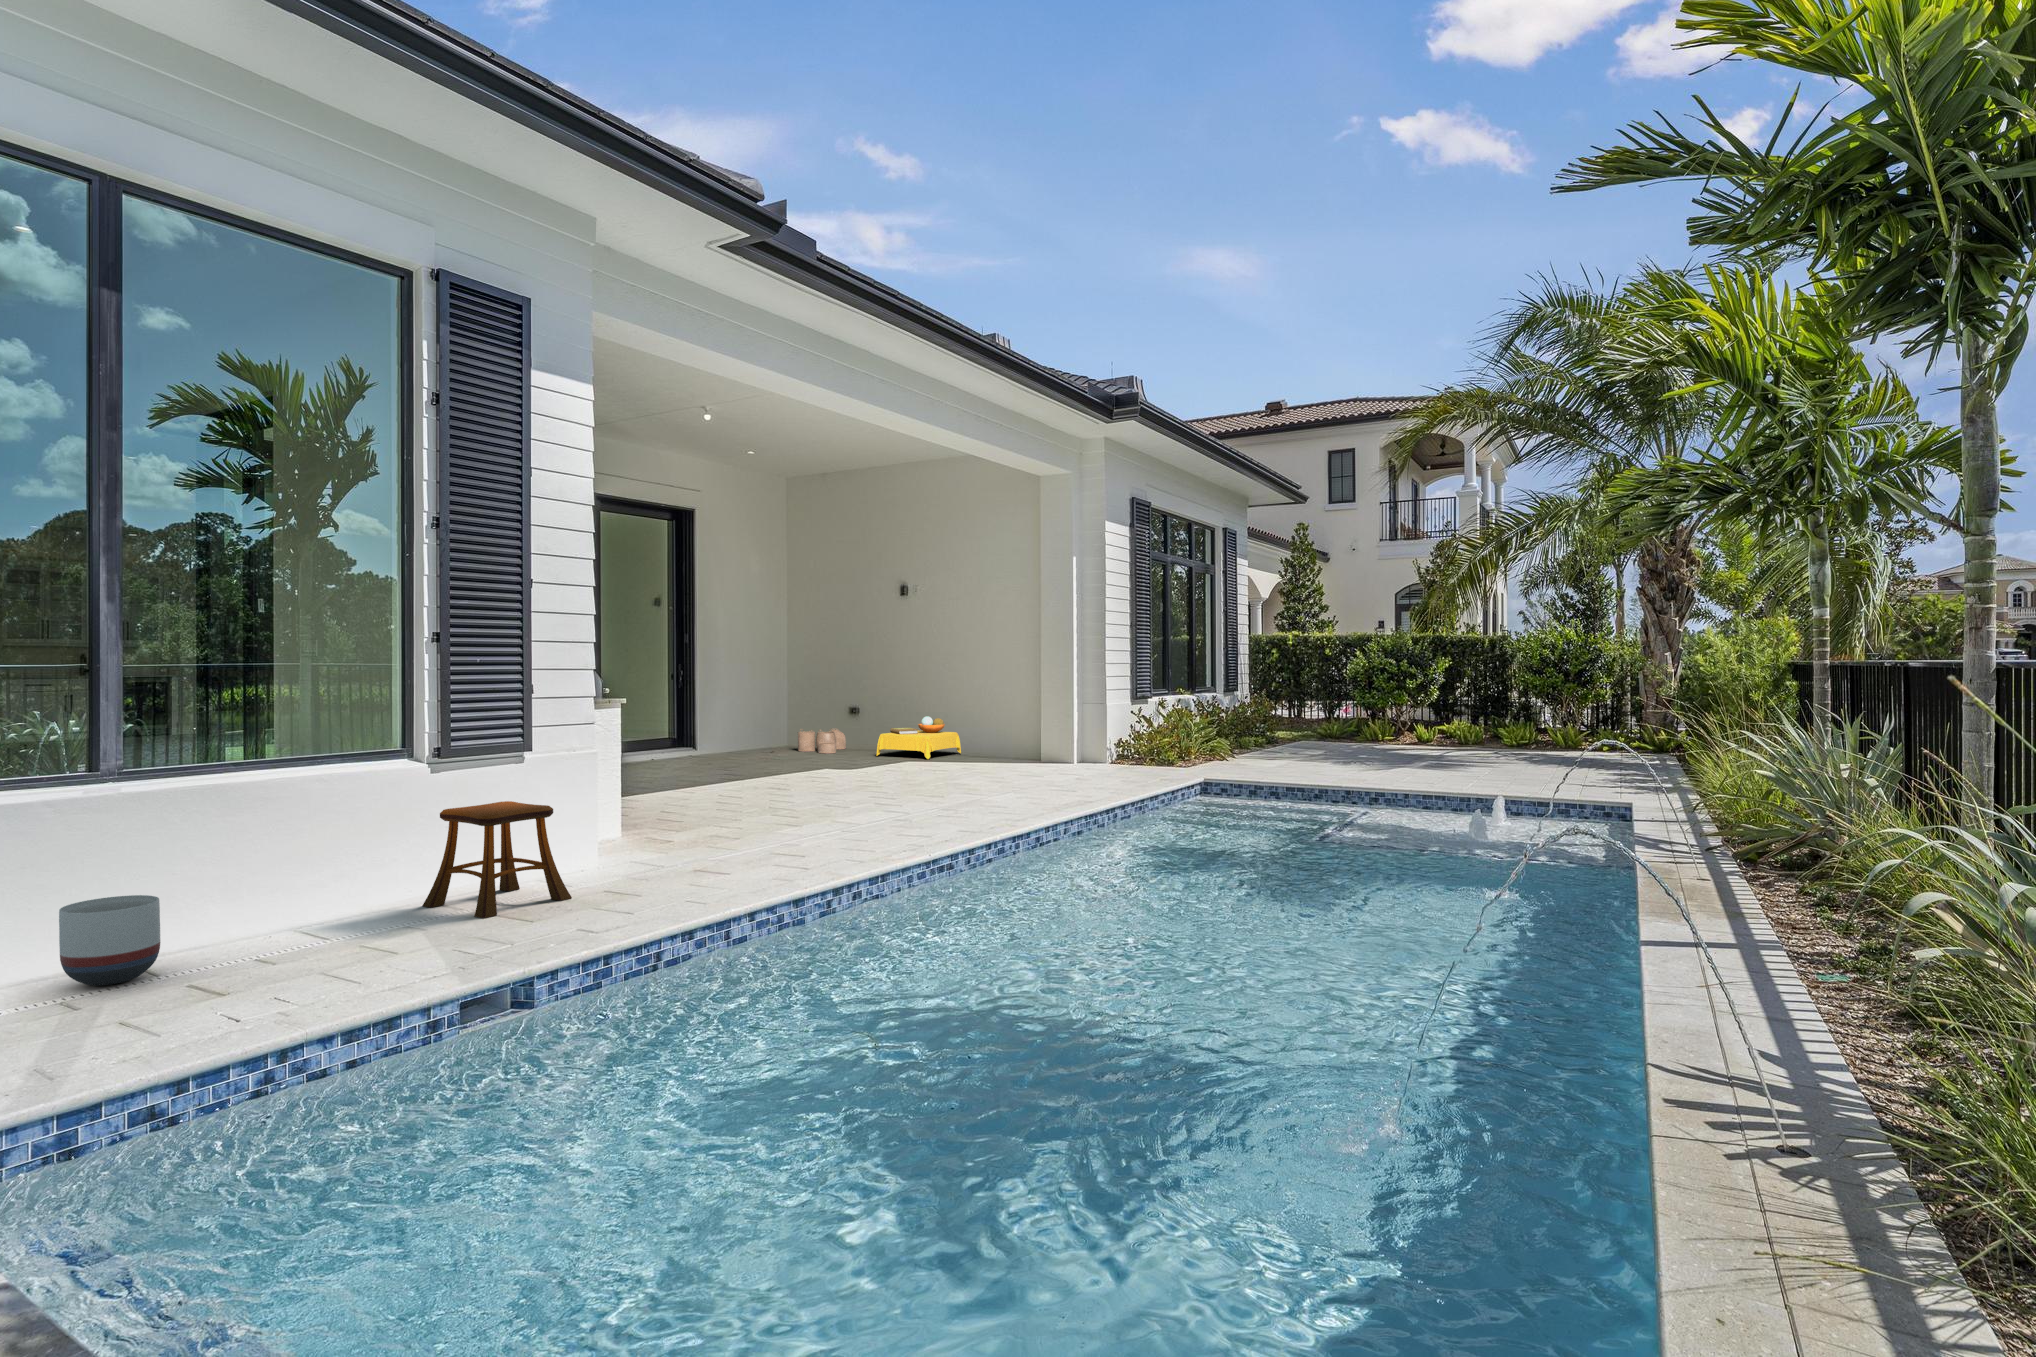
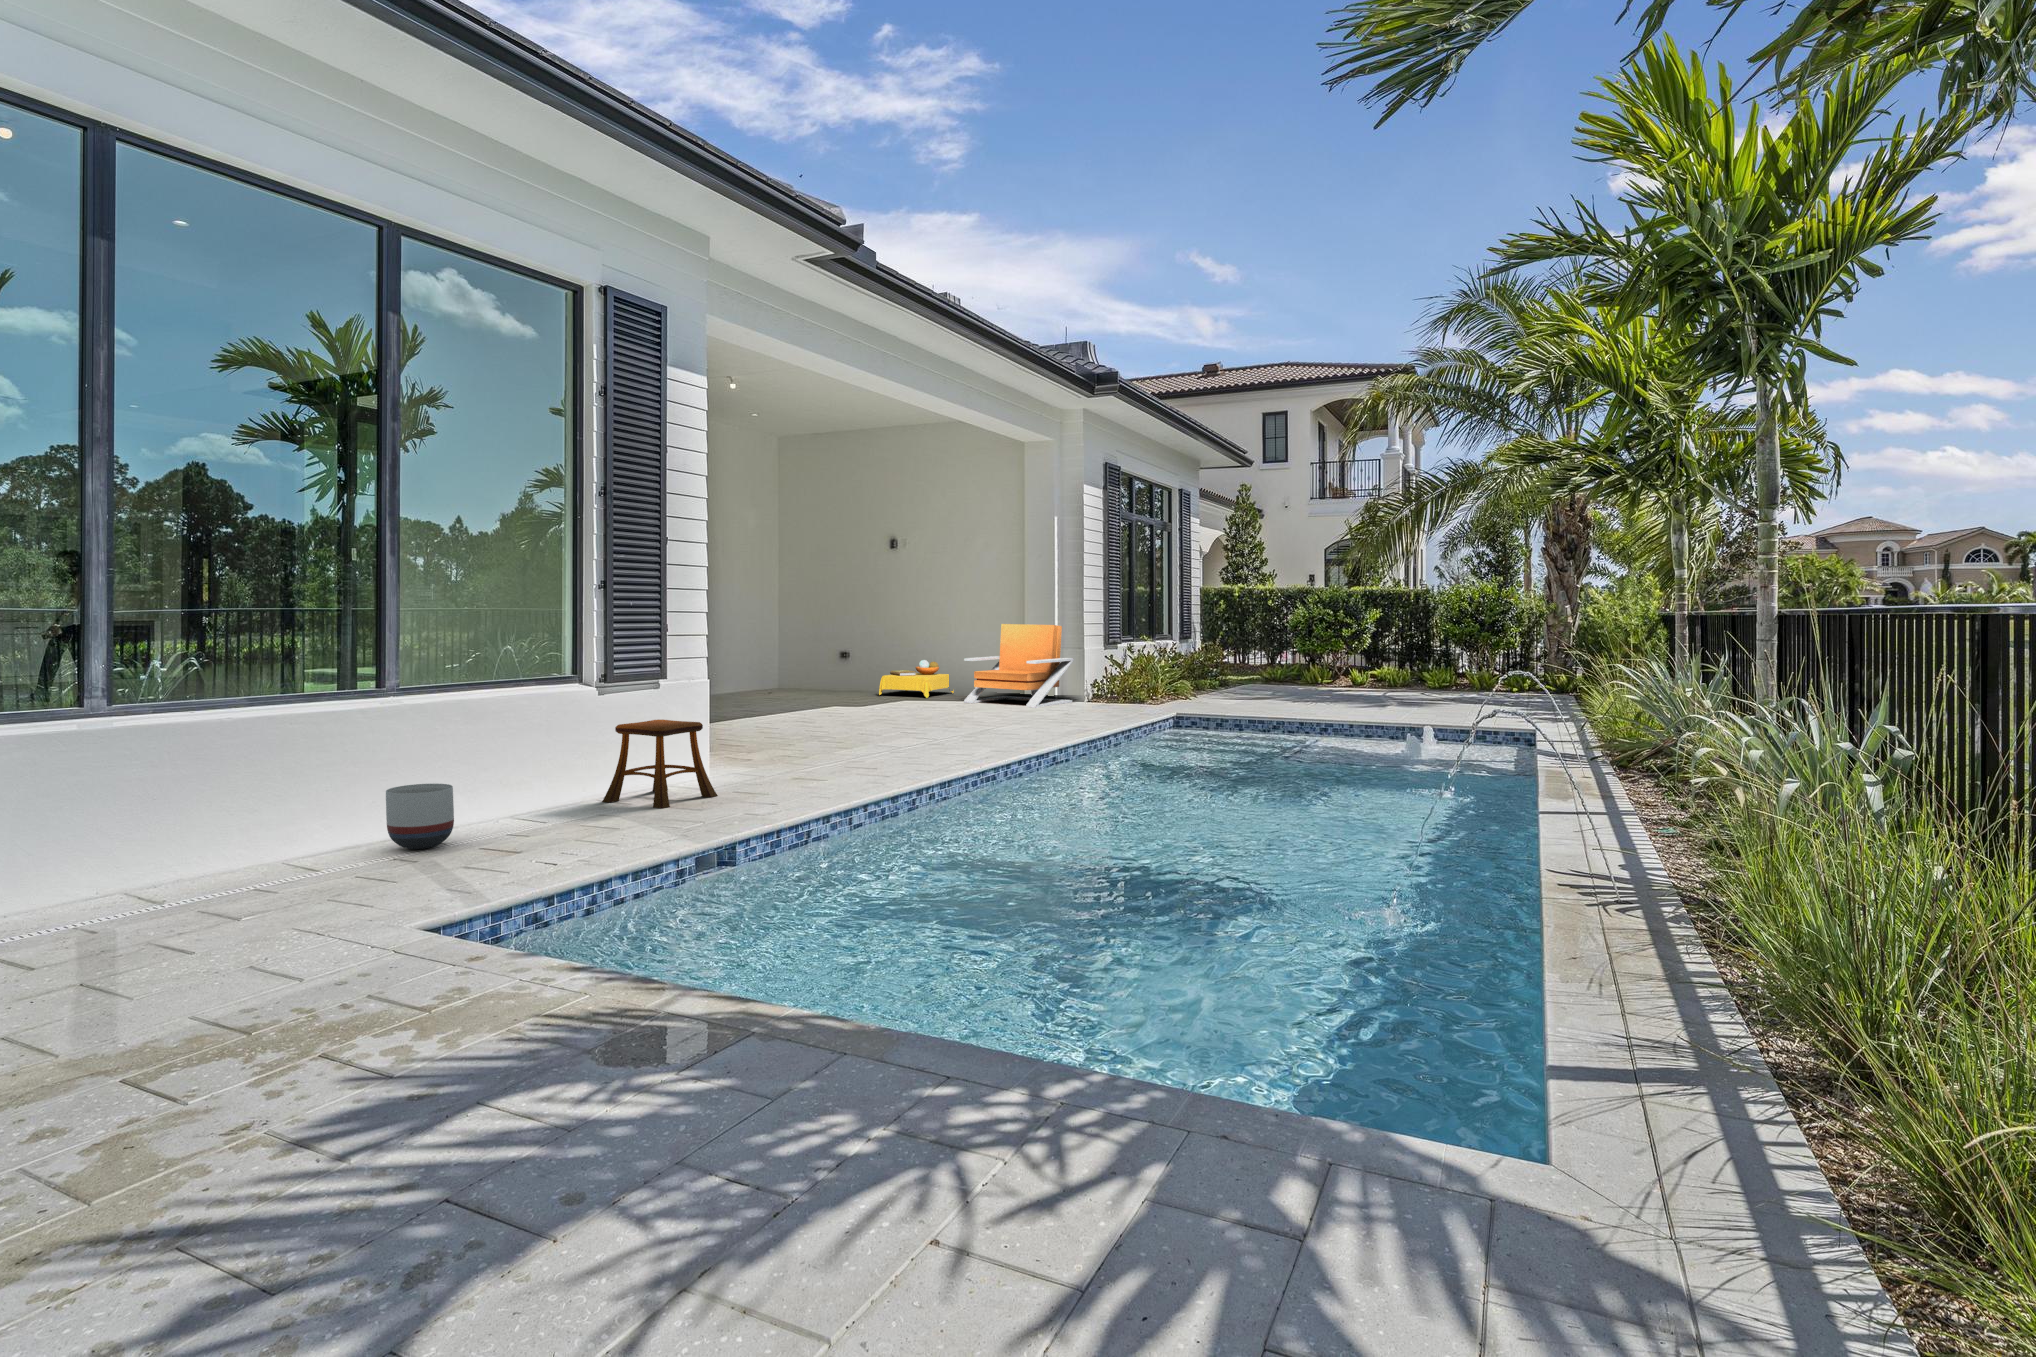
lounge chair: none [966,677,1090,772] -> present [964,624,1074,708]
woven basket: present [798,729,846,753] -> none [803,671,845,694]

